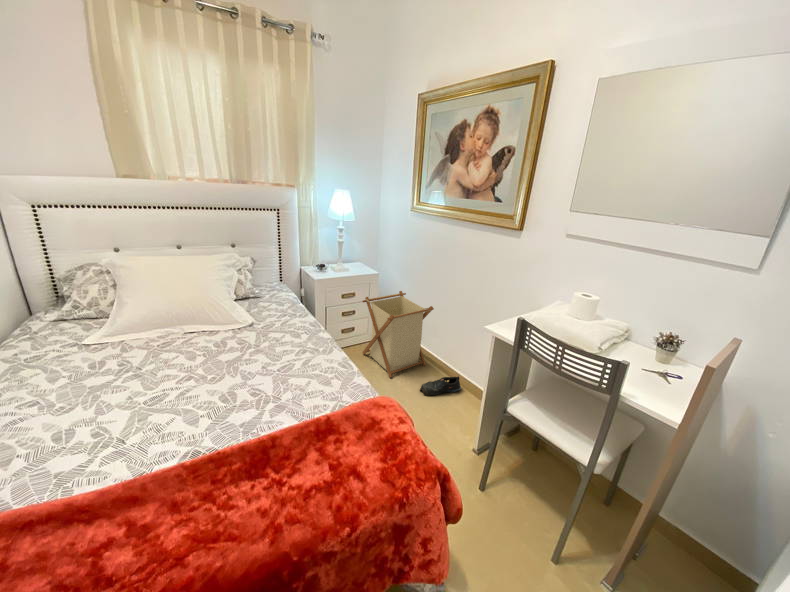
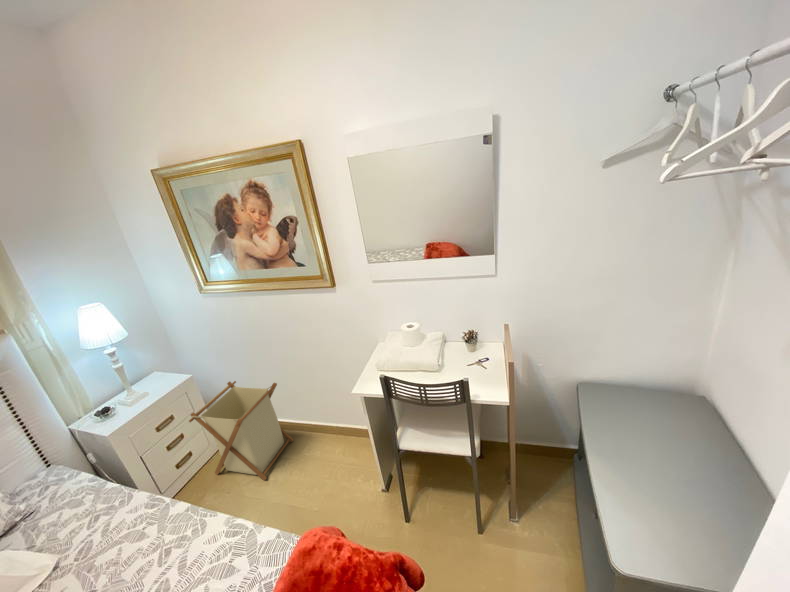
shoe: present [420,376,461,396] -> none [303,432,340,473]

